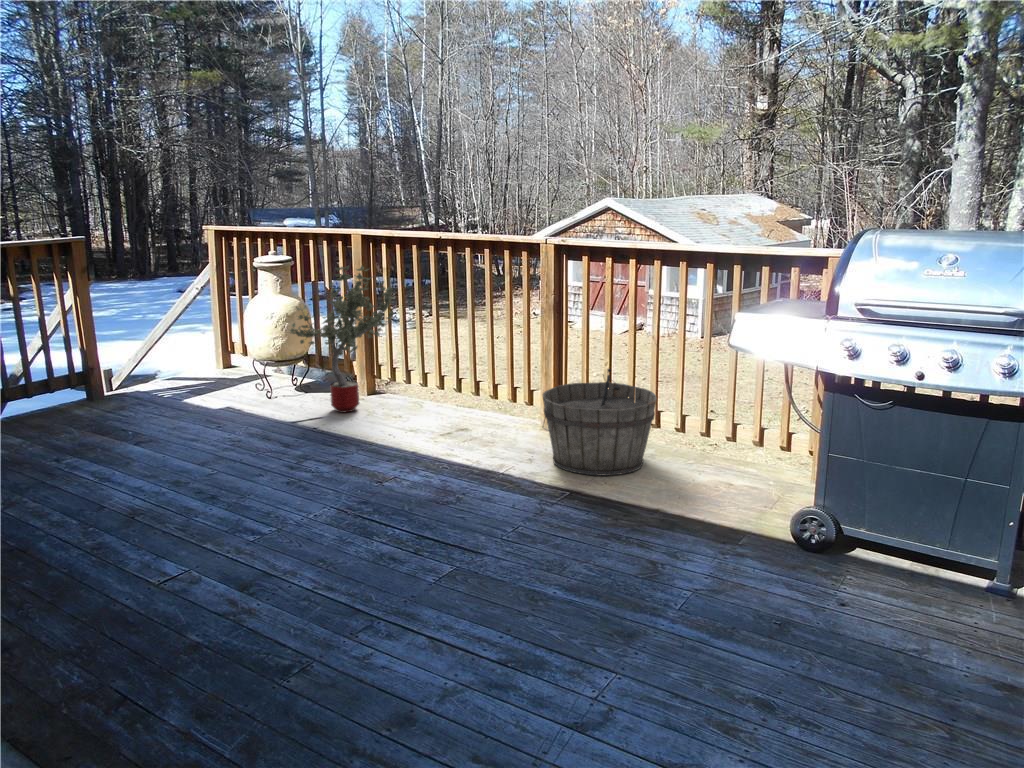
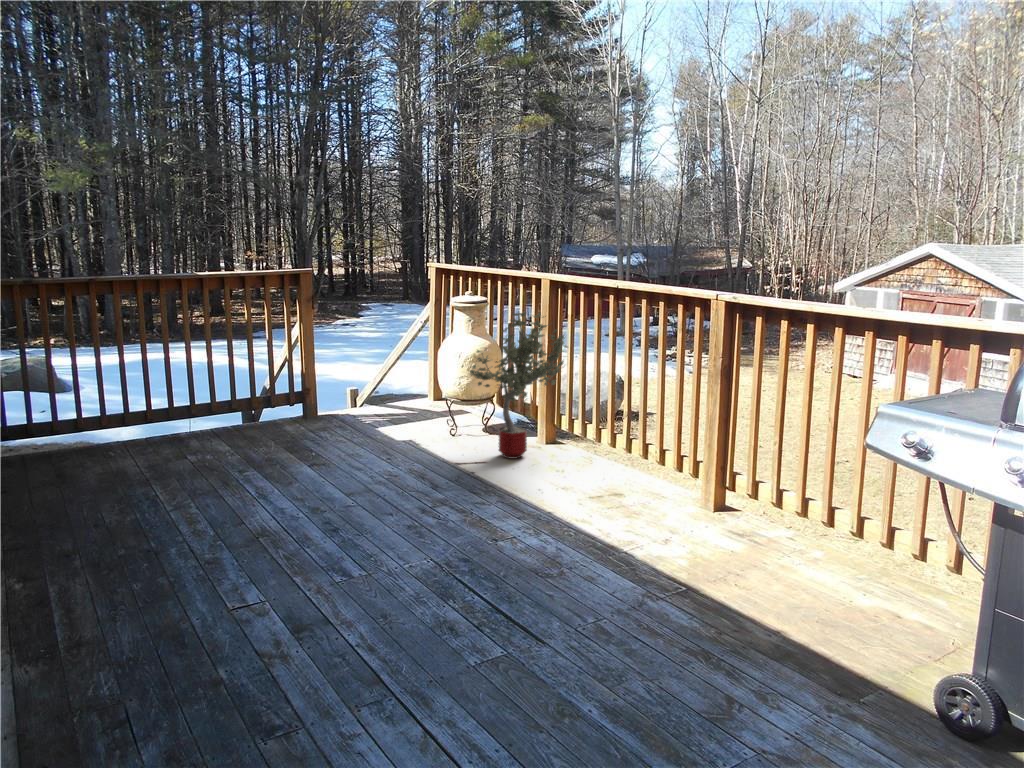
wooden bucket: present [543,369,657,476] -> none [676,449,818,576]

